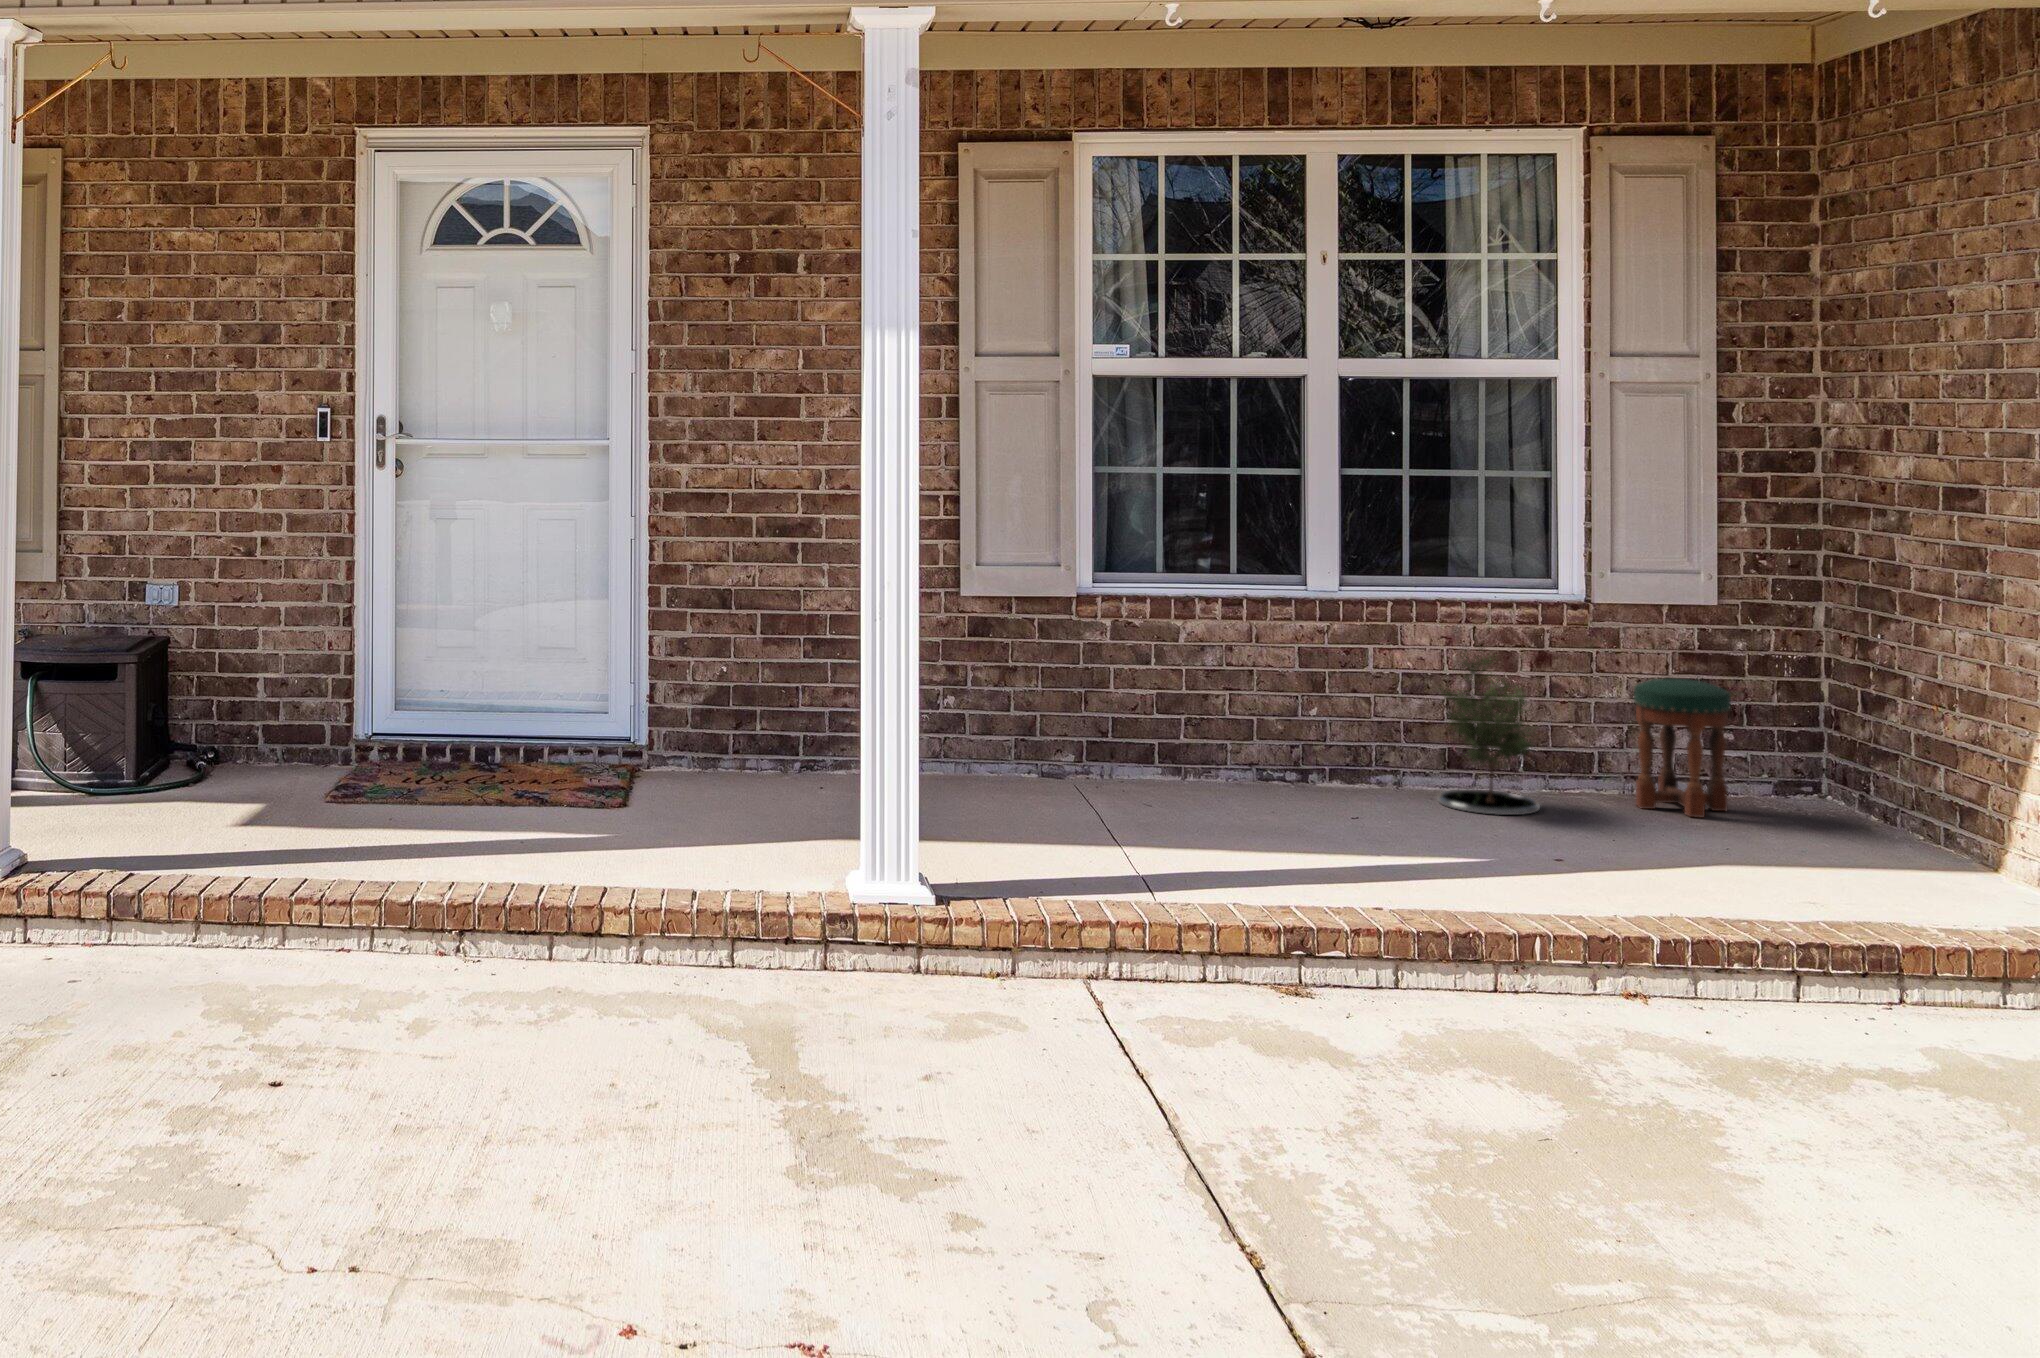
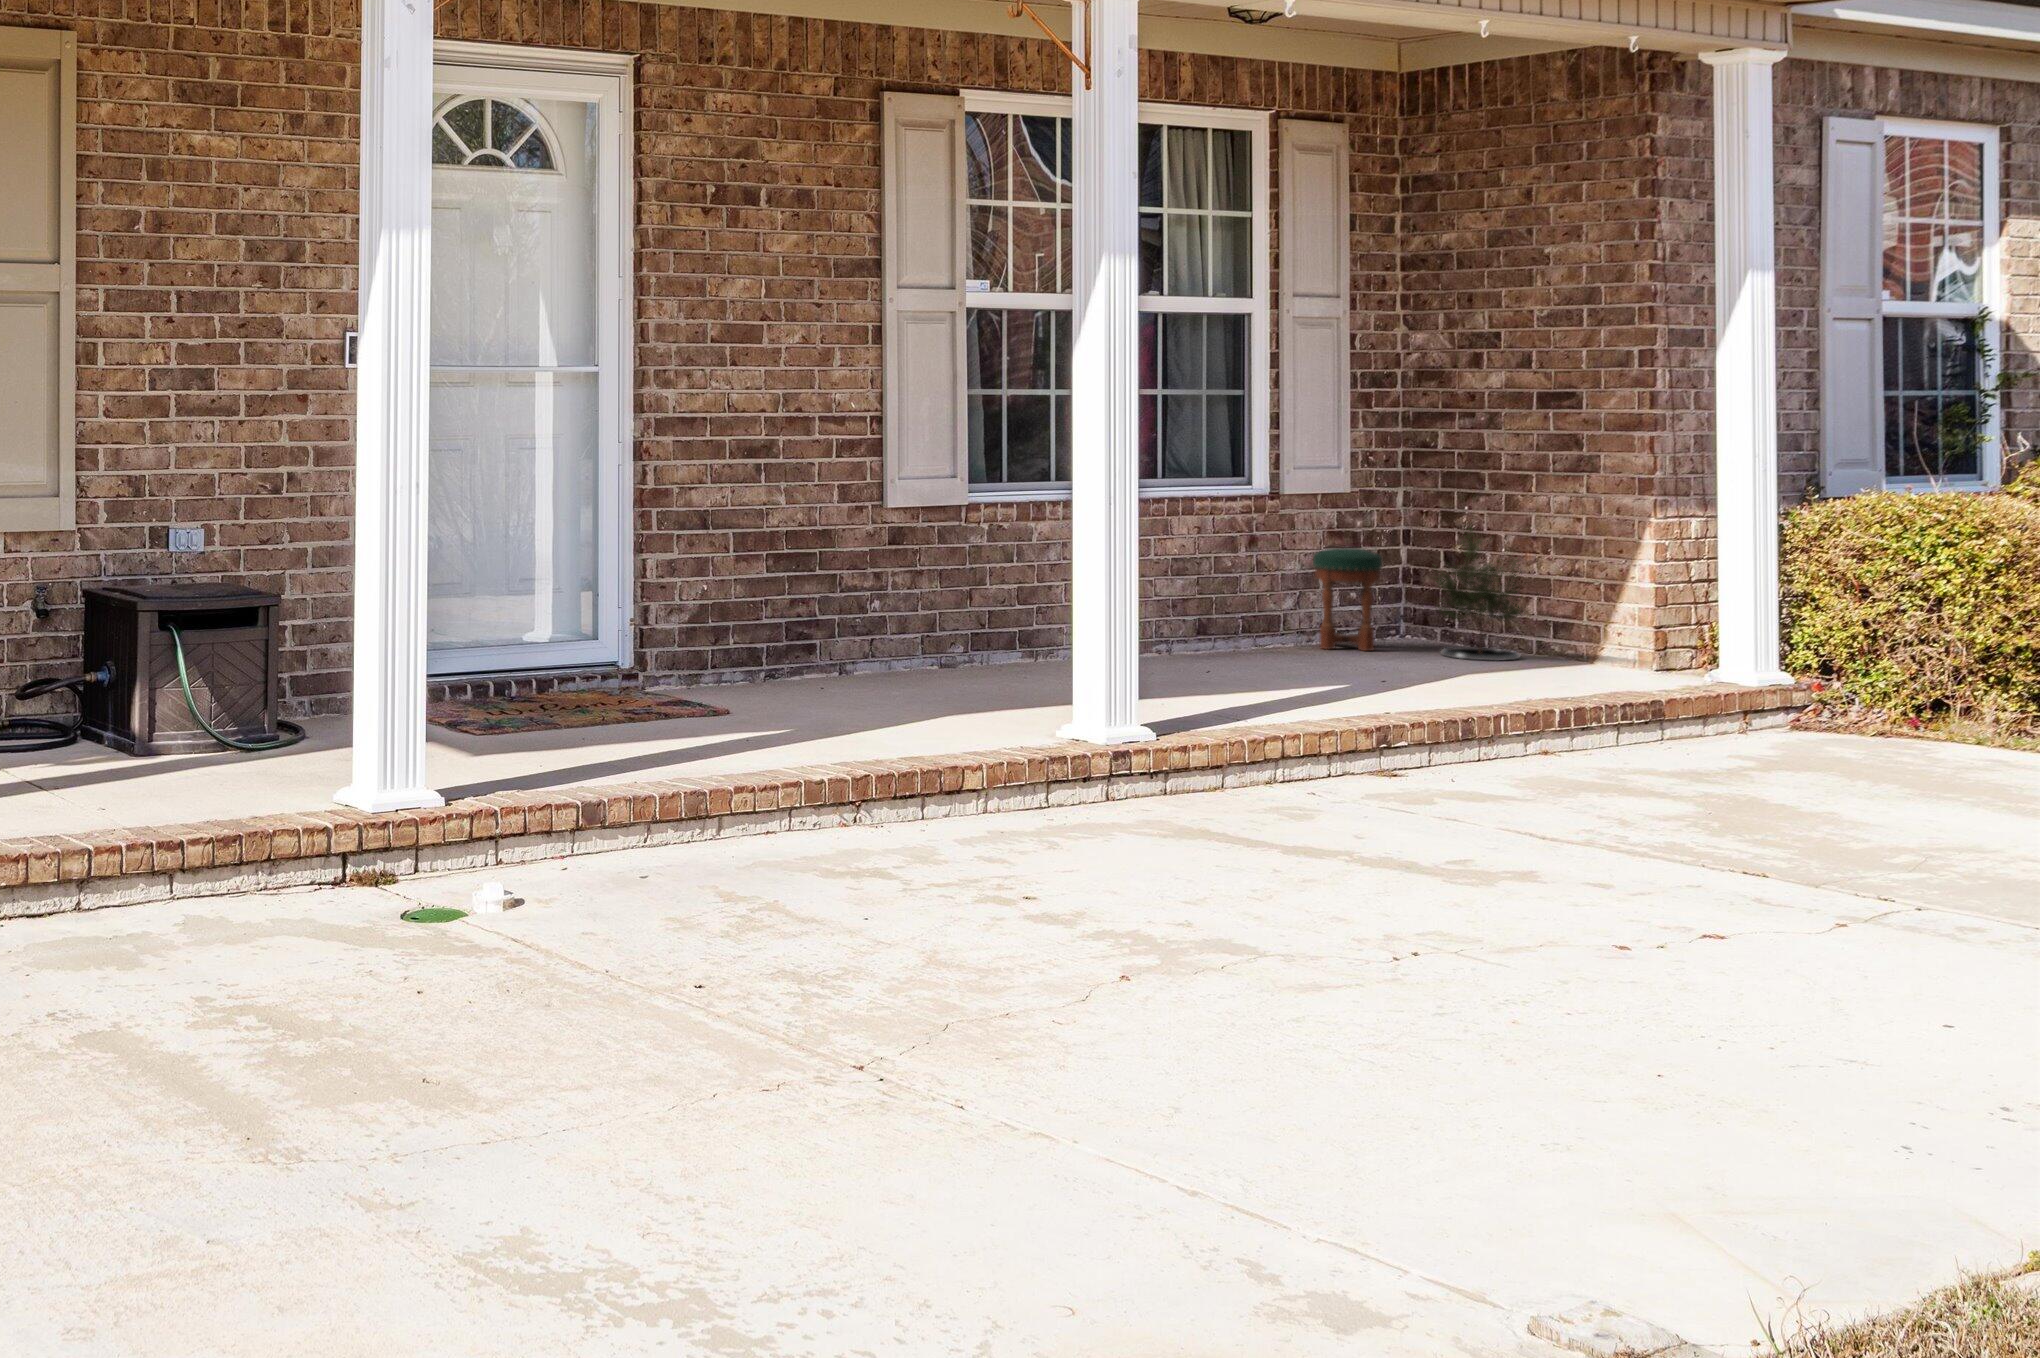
potted tree: present [1437,645,1540,815] -> present [1434,525,1524,661]

